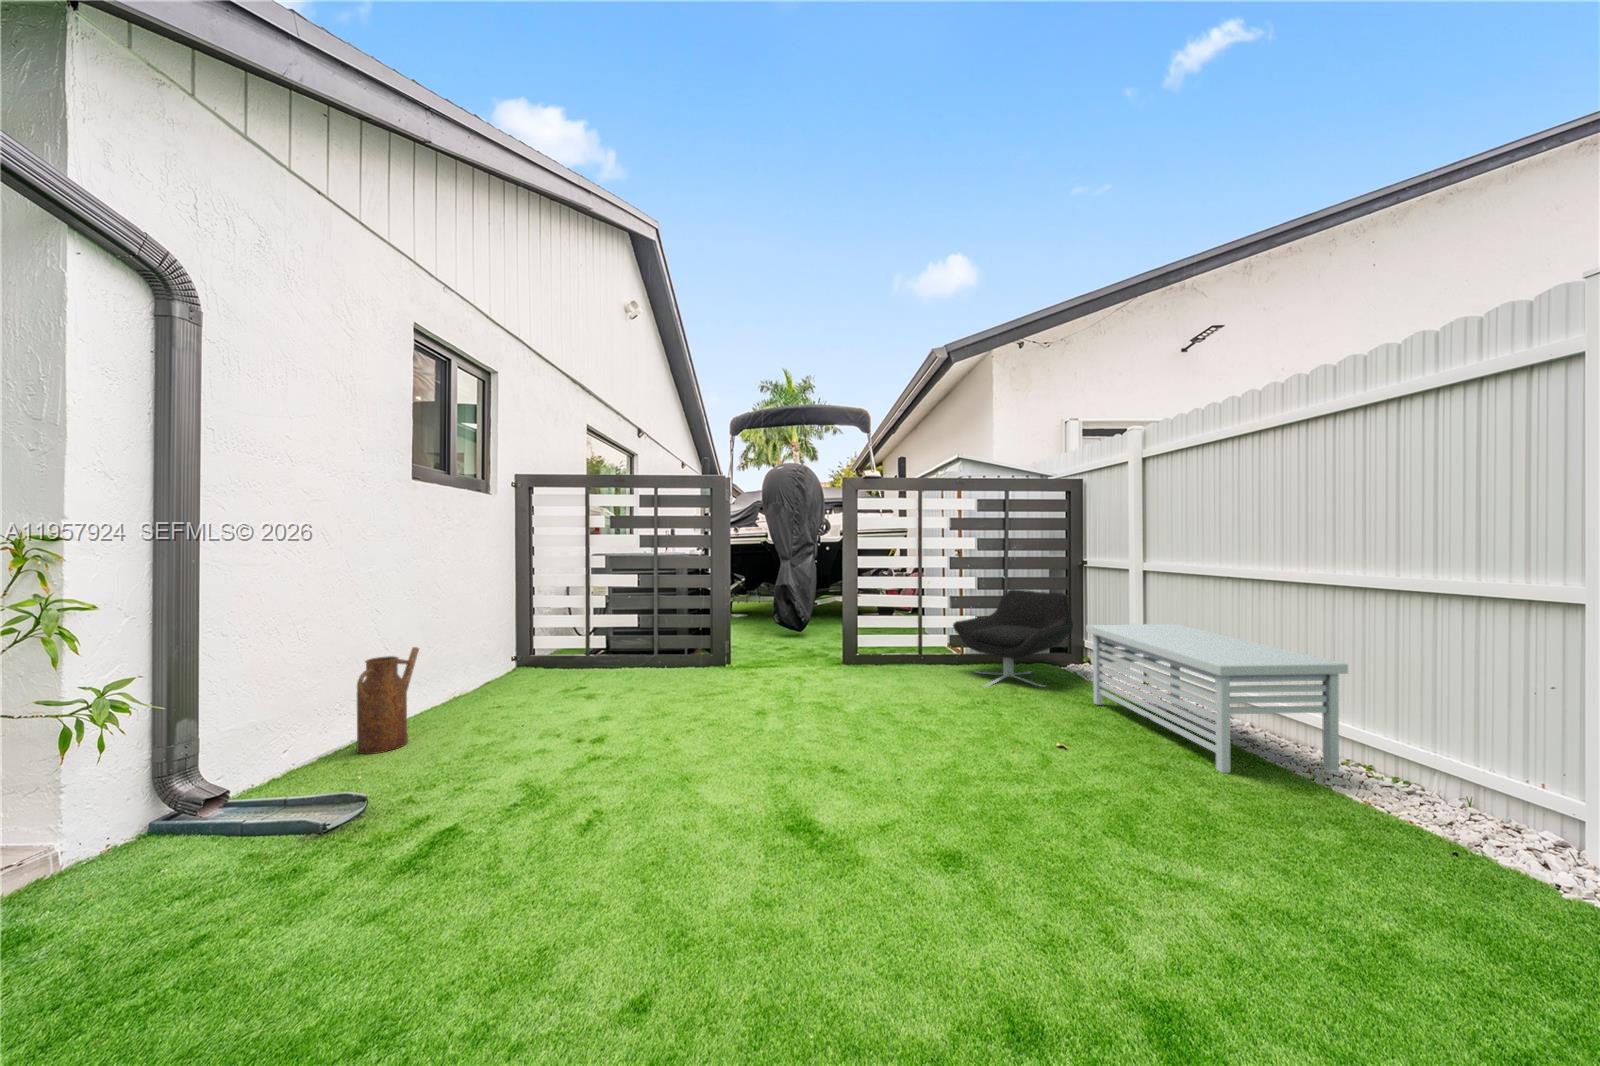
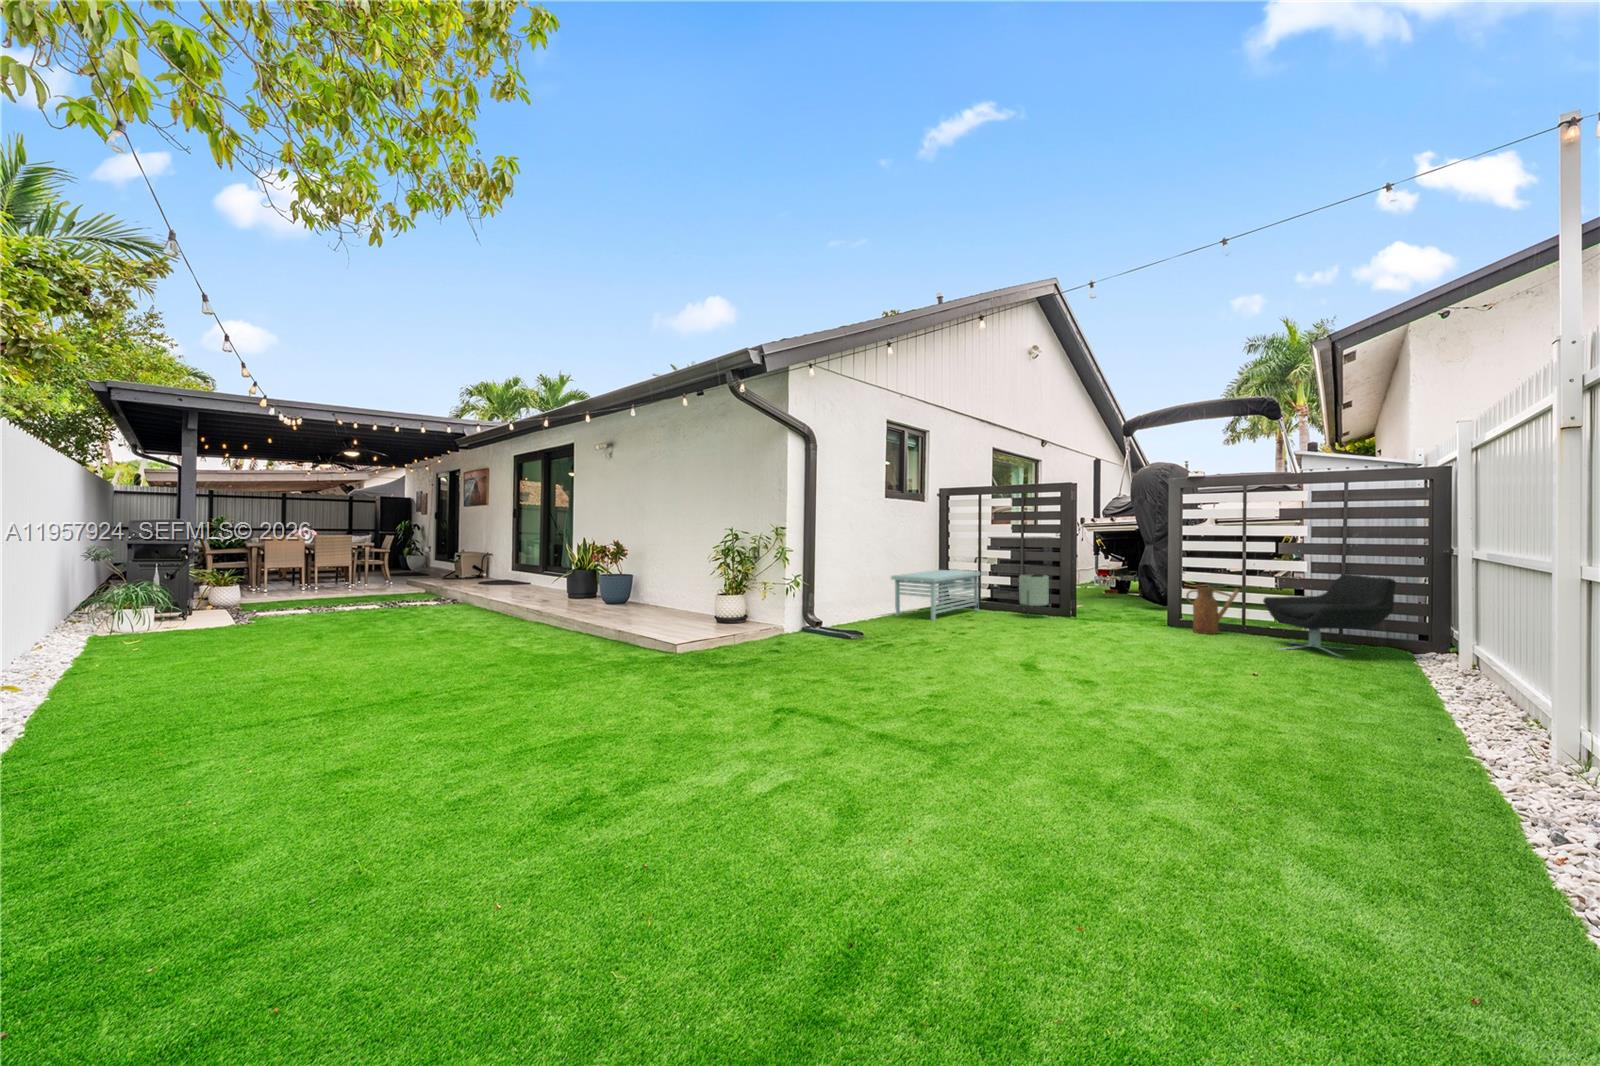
planter: none [656,609,698,678] -> present [1019,575,1050,616]
storage bench: present [1086,624,1348,773] -> present [891,570,980,620]
watering can: present [356,647,419,754] -> present [1186,587,1240,634]

